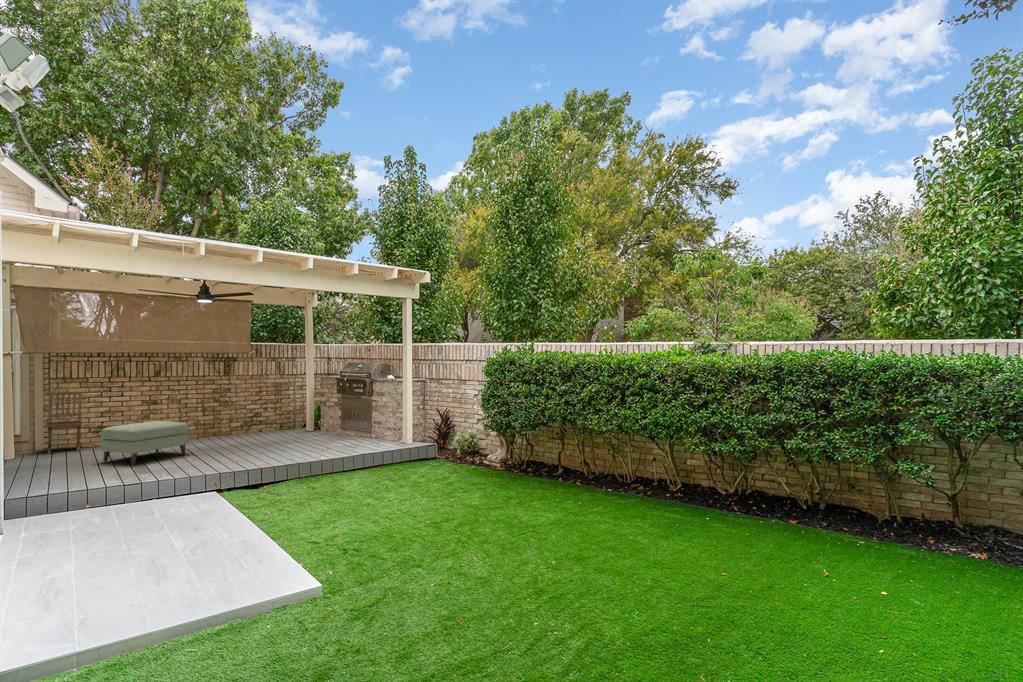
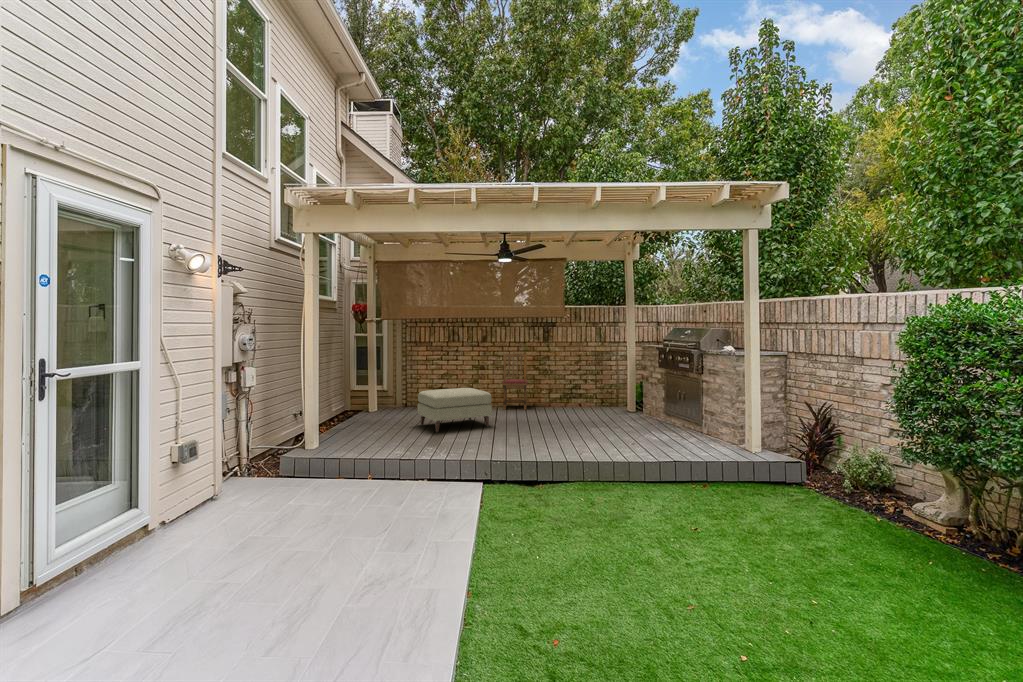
dining chair: present [46,391,83,454] -> present [503,353,528,410]

